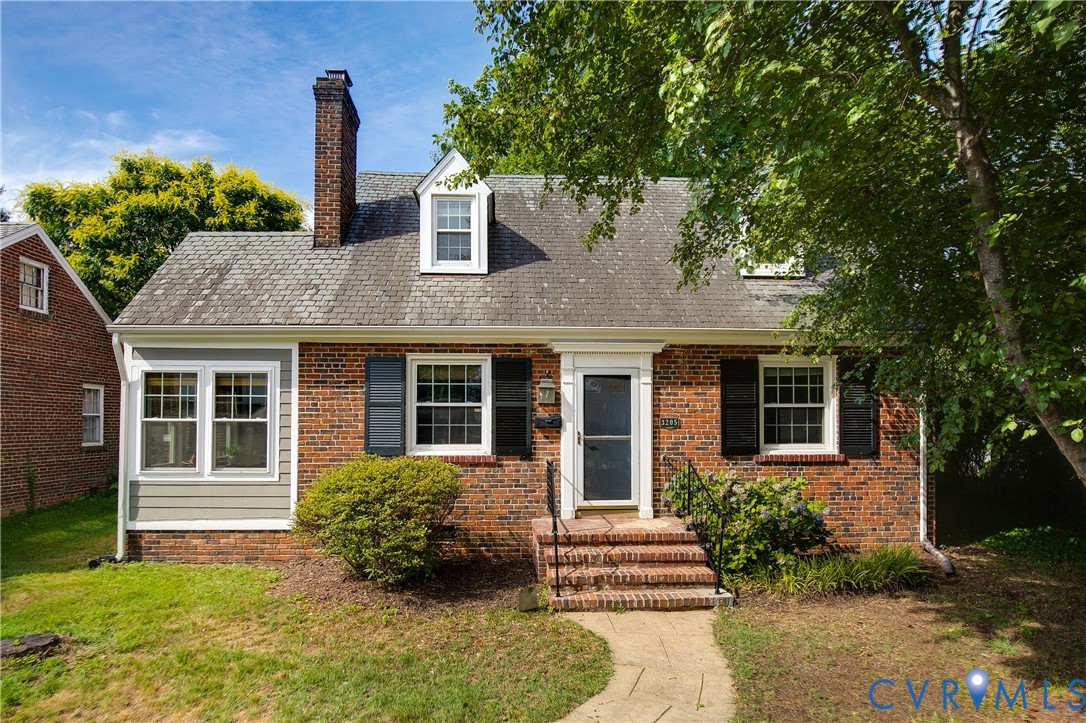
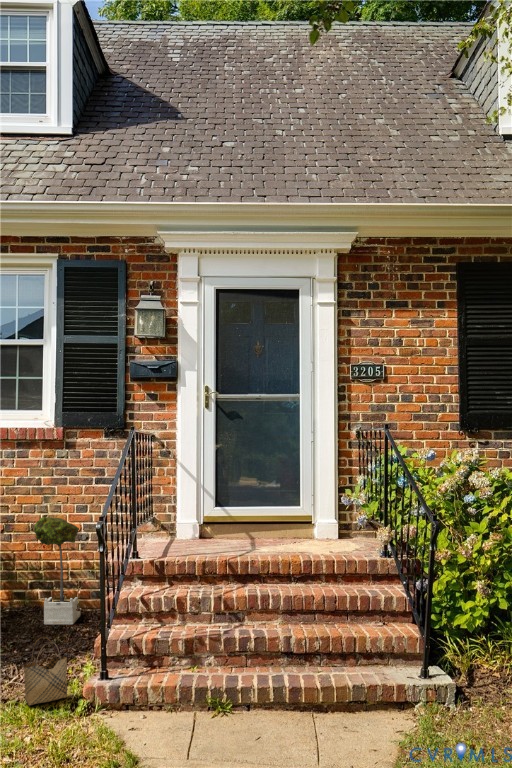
potted tree: none [484,508,510,570] -> present [34,517,80,624]

